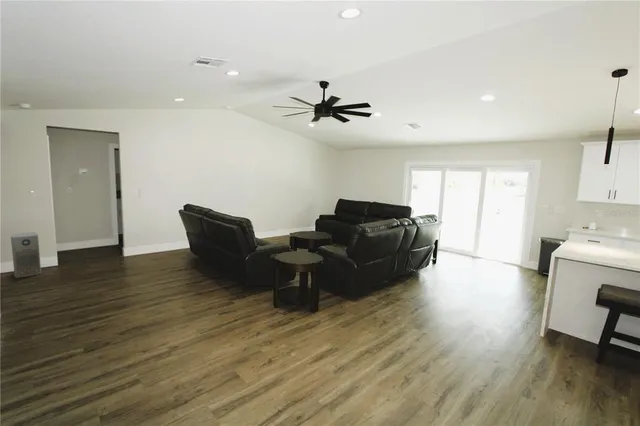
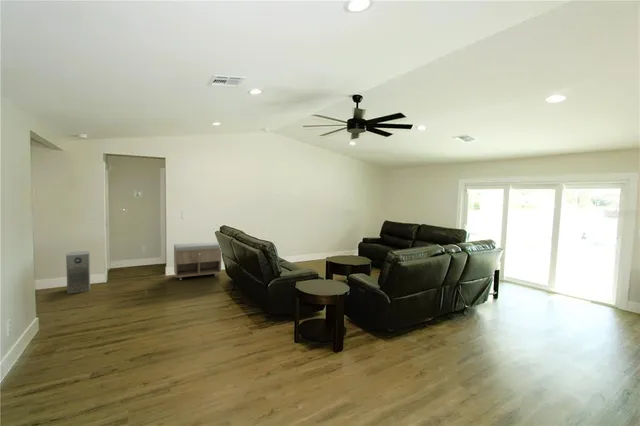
storage bench: none [131,220,184,260] -> present [174,242,221,280]

